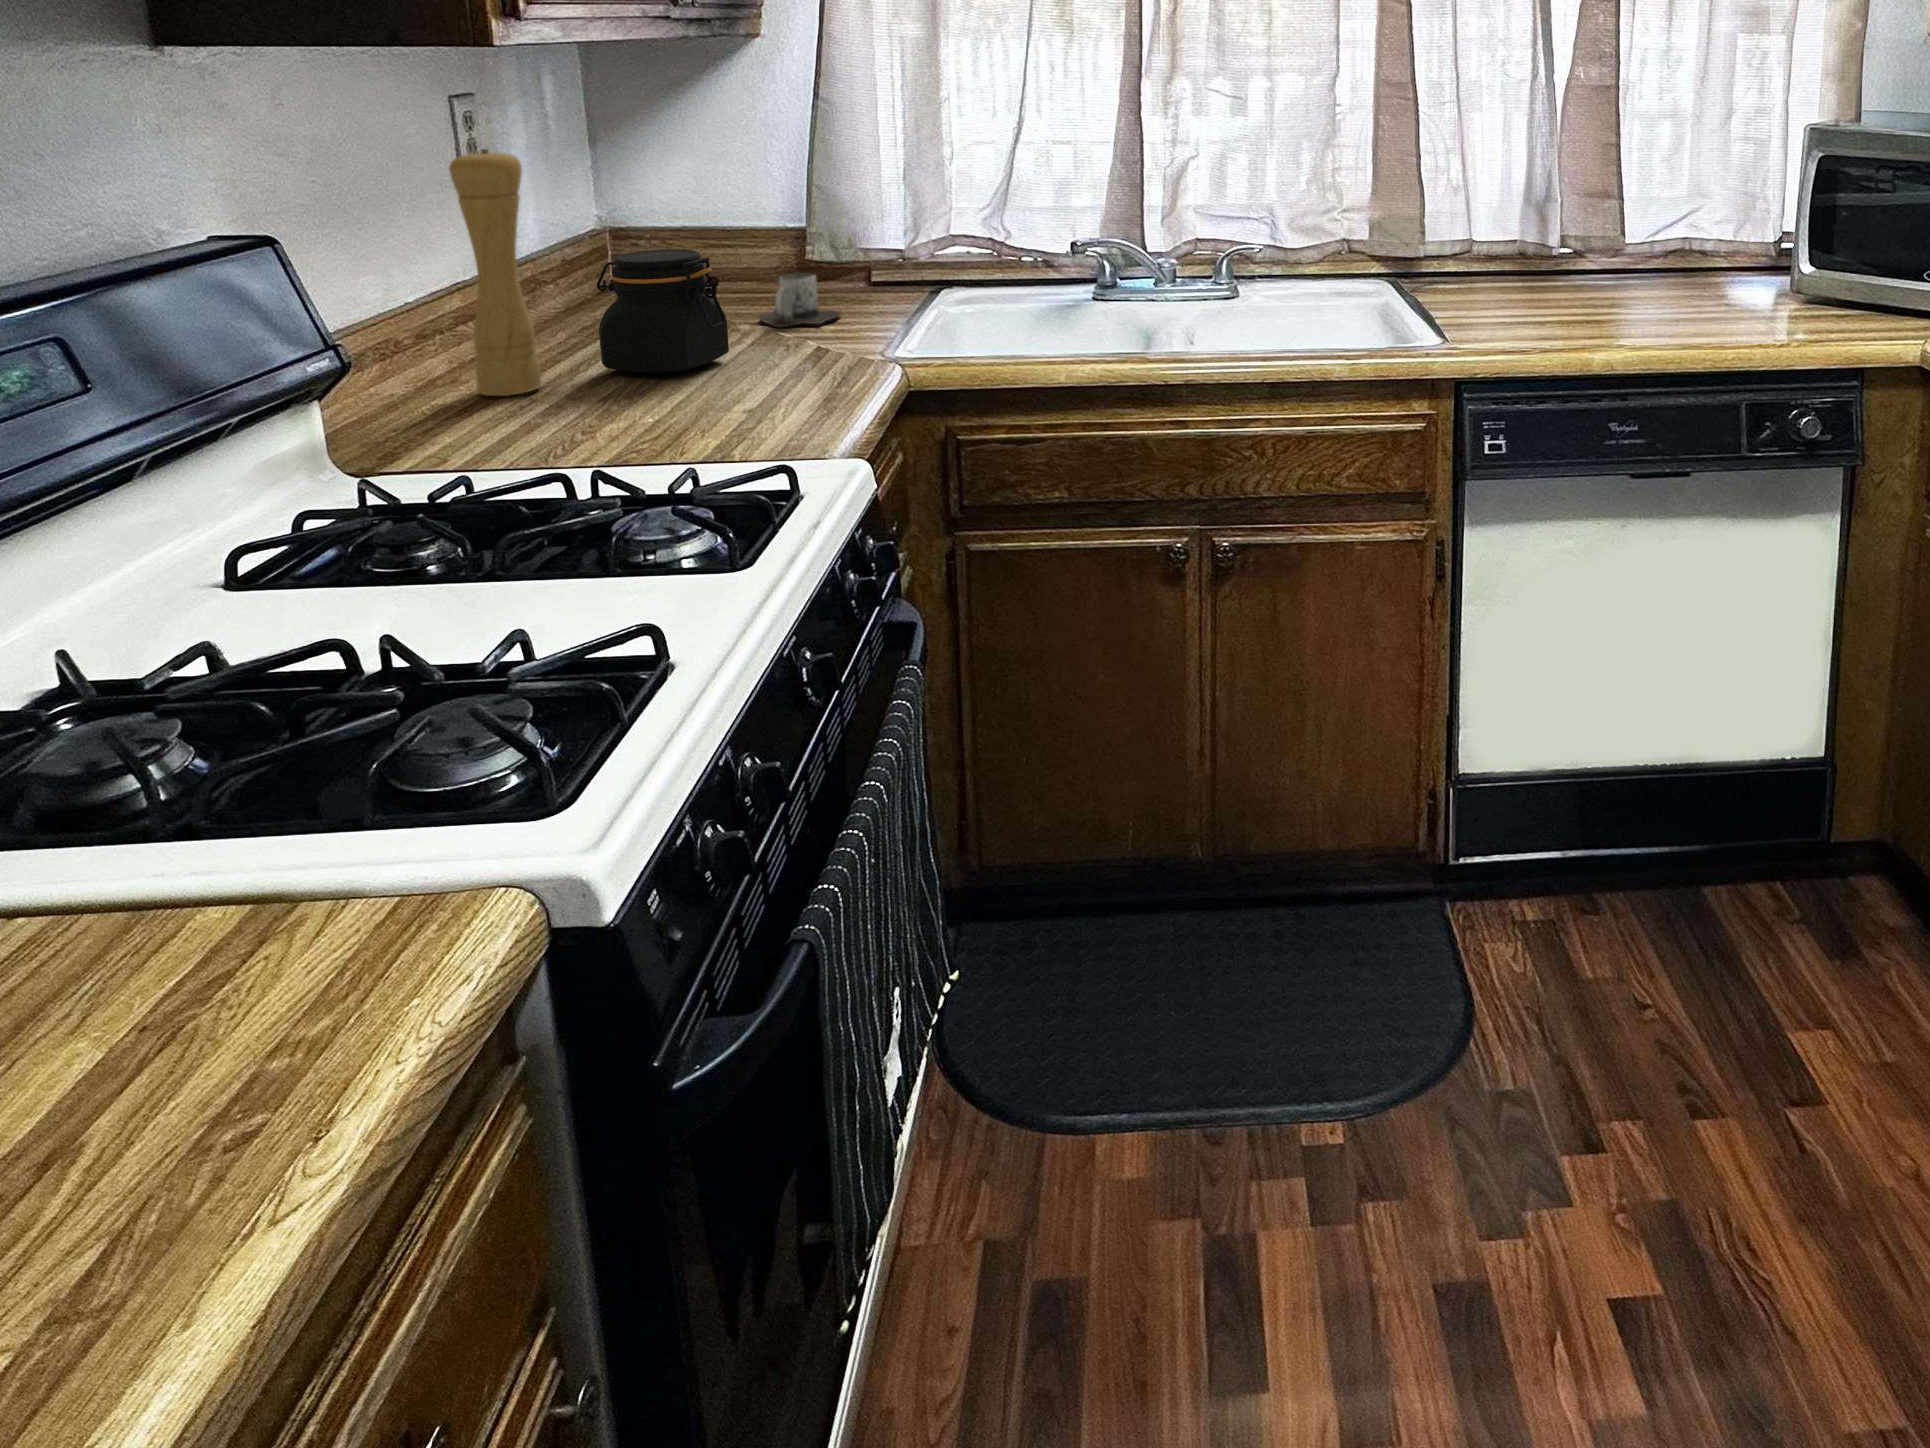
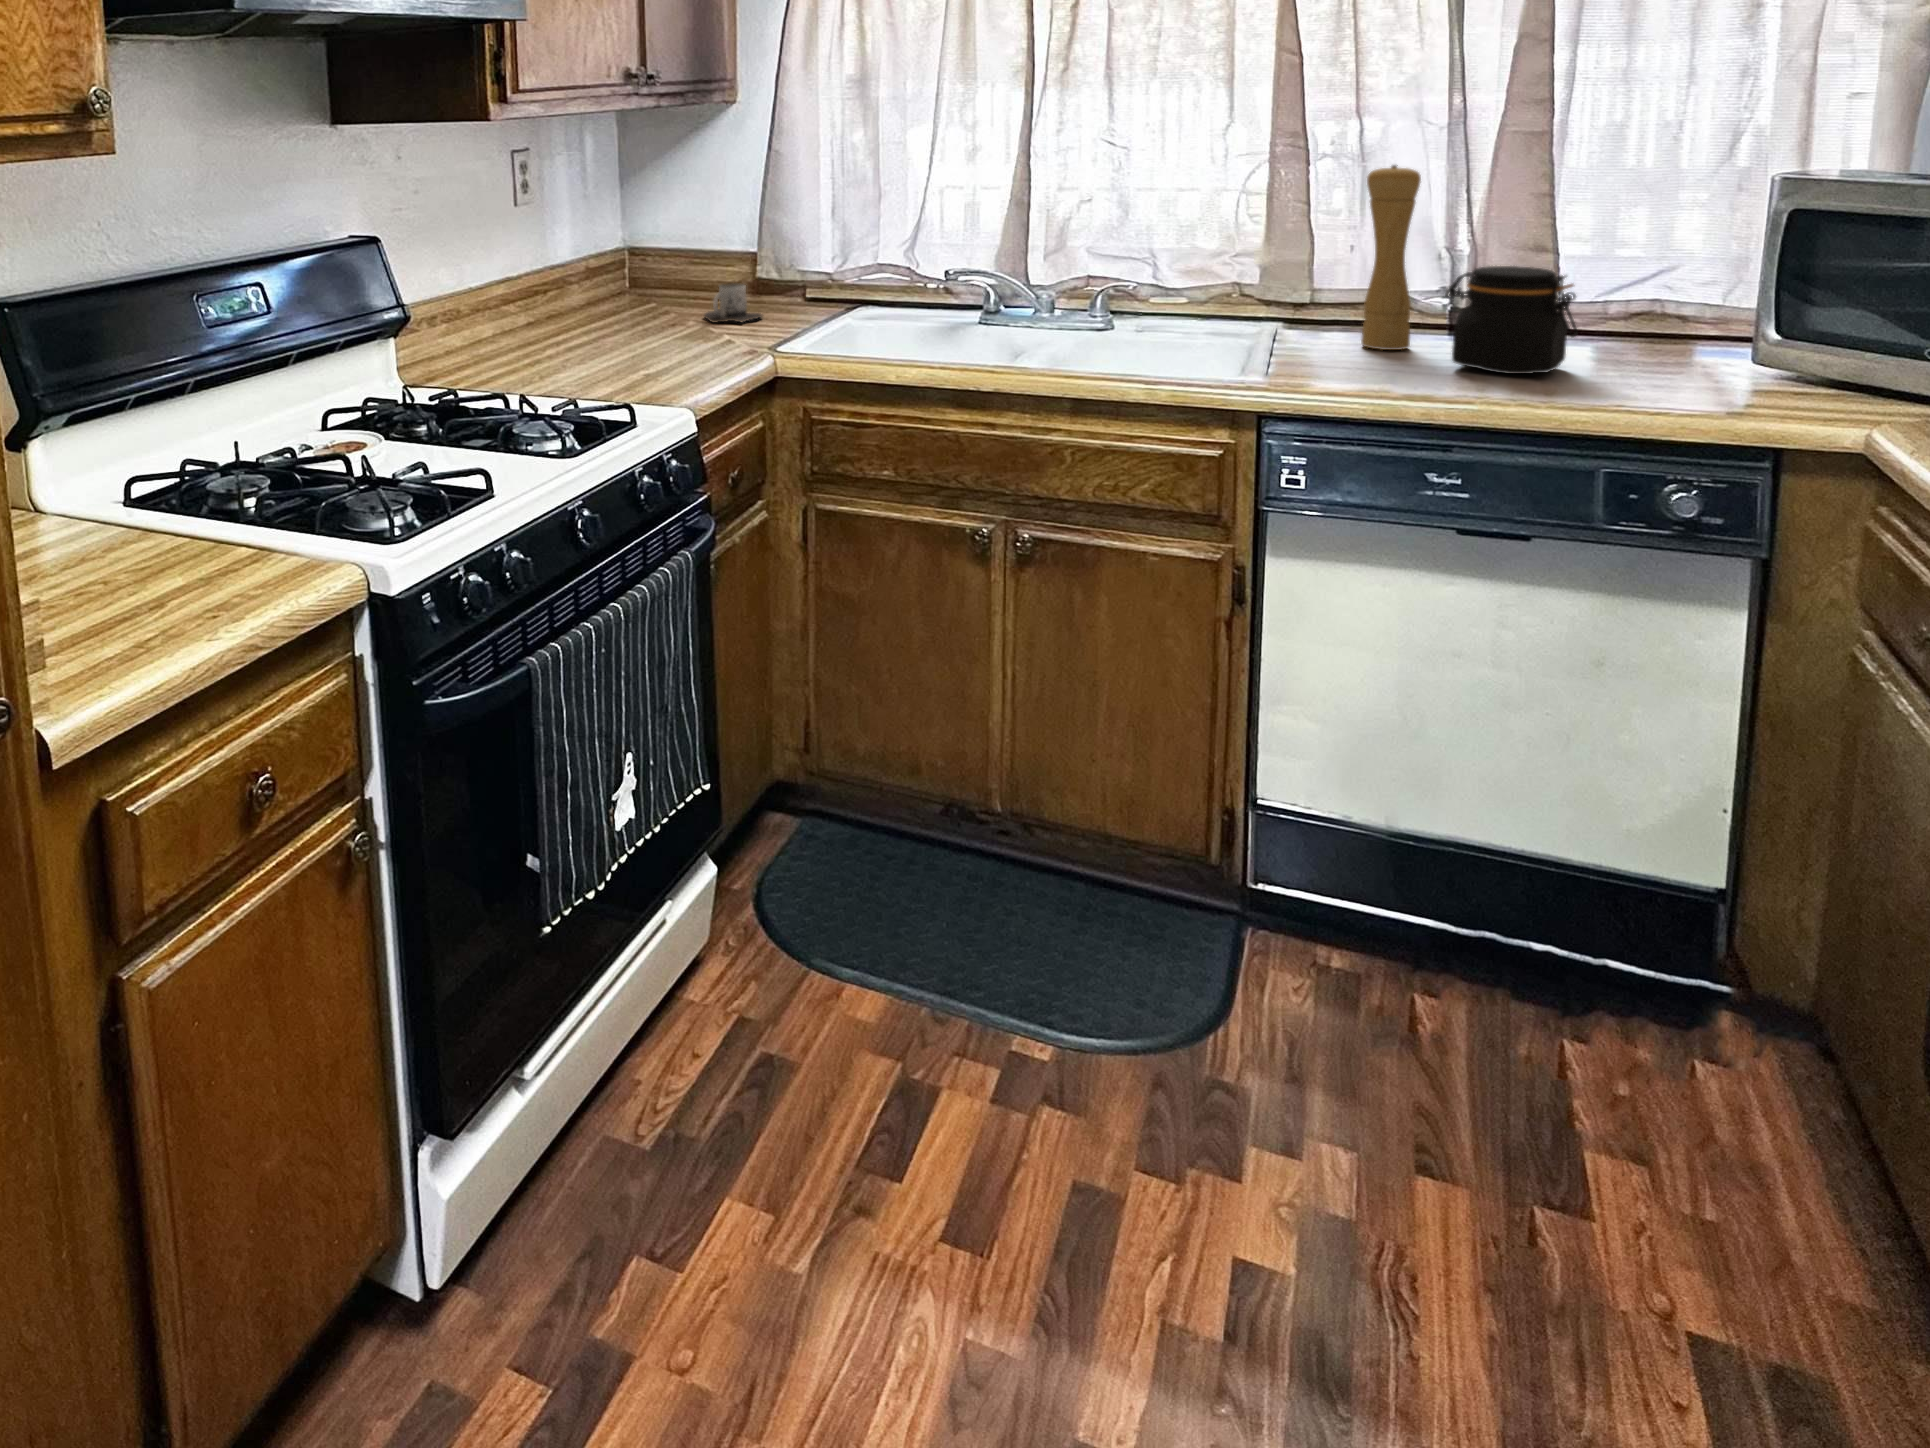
pepper mill: present [449,149,542,396] -> present [1361,165,1421,350]
jar: present [597,249,729,373] -> present [1445,266,1578,374]

